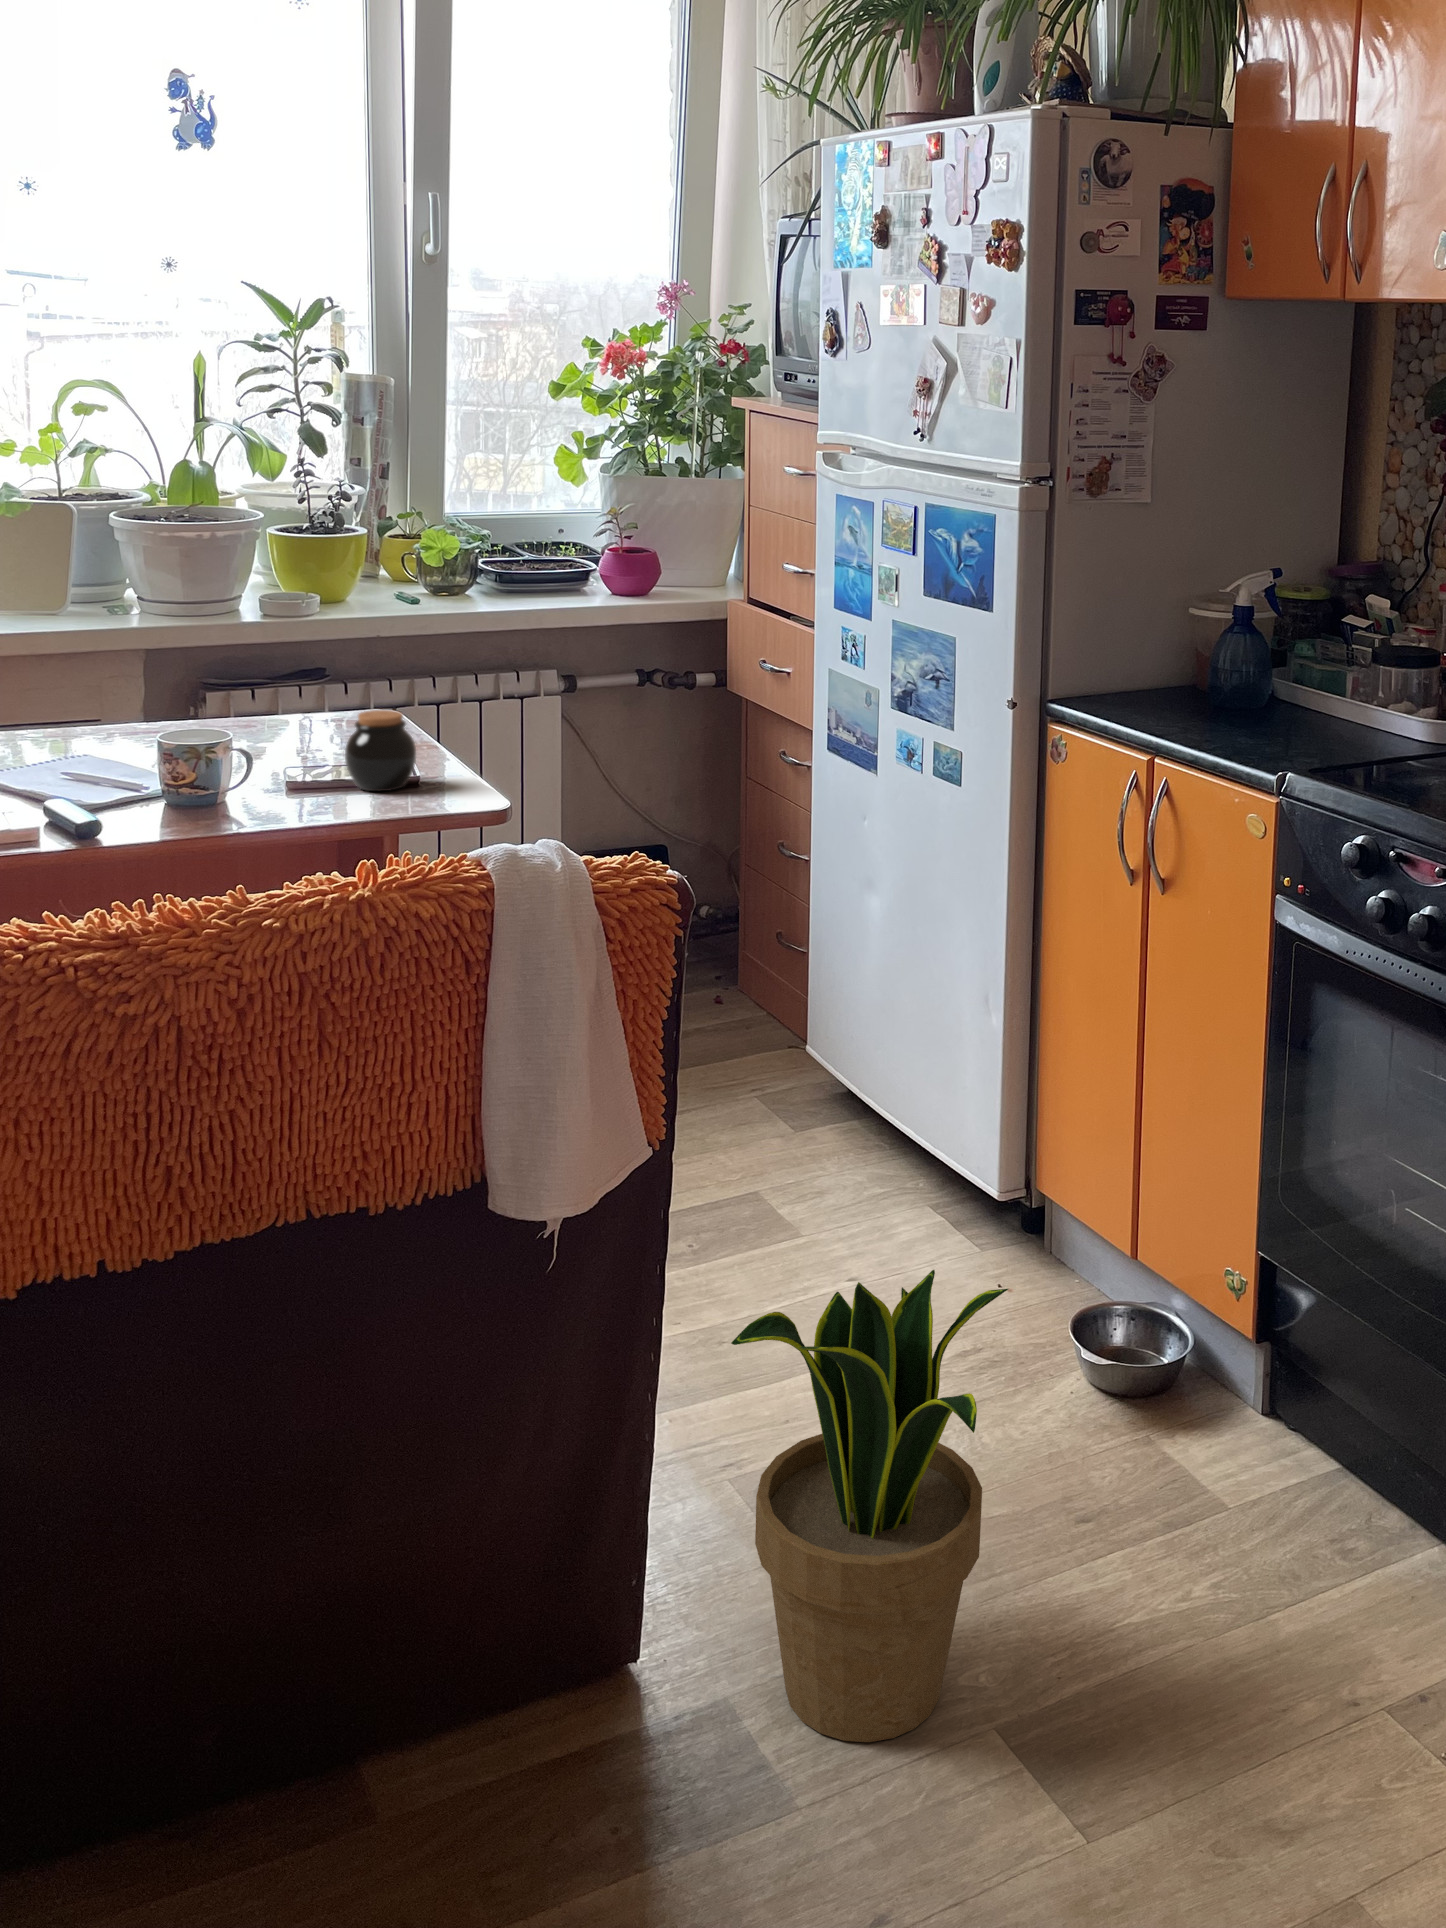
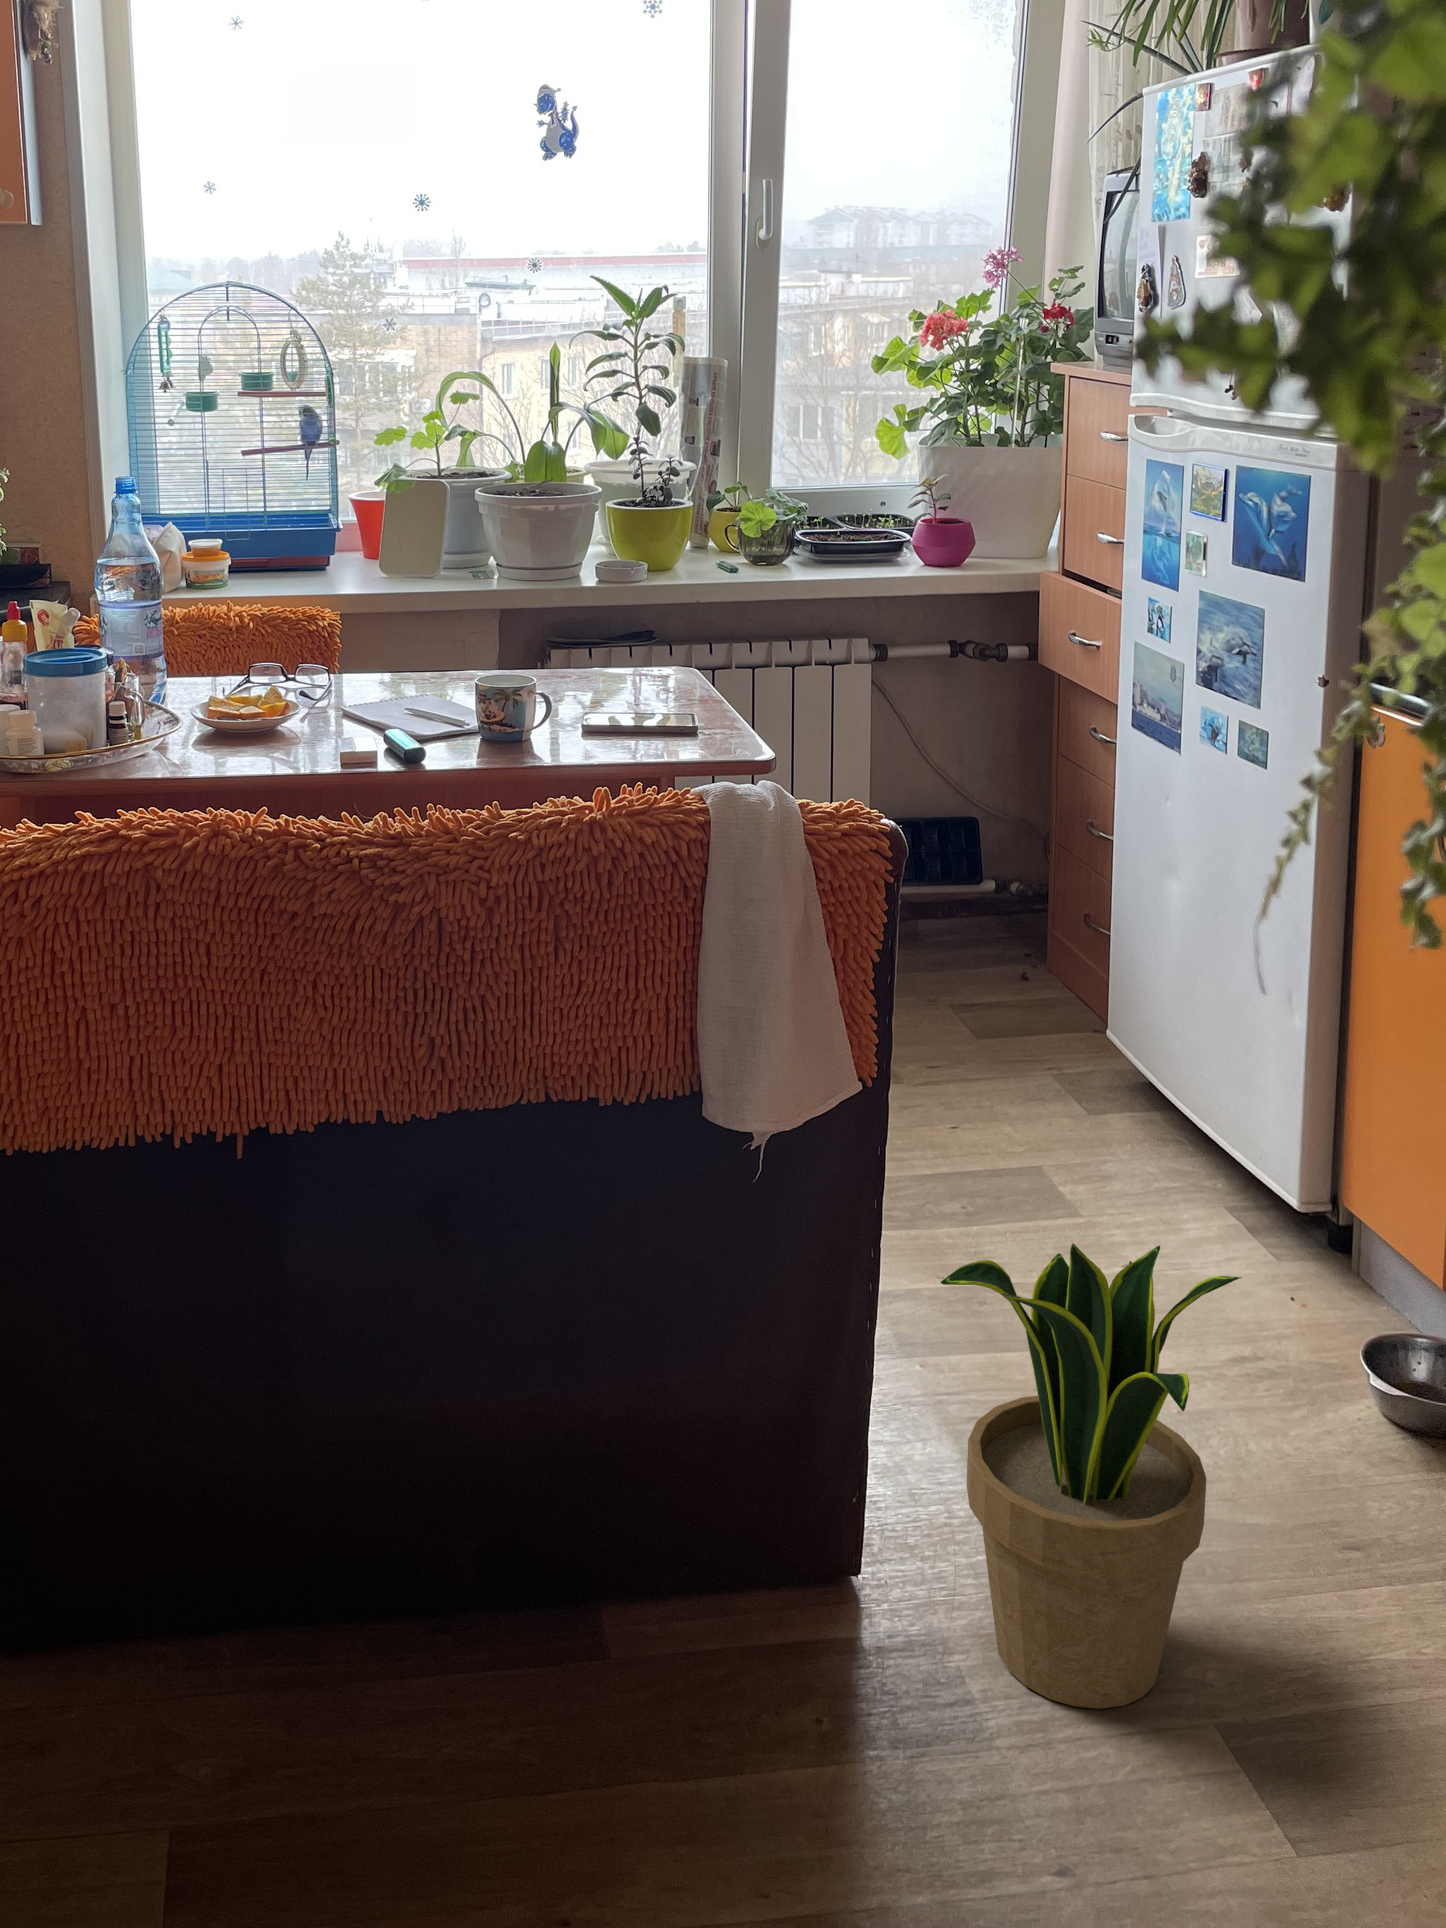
jar: present [345,710,417,791] -> none [633,663,696,738]

